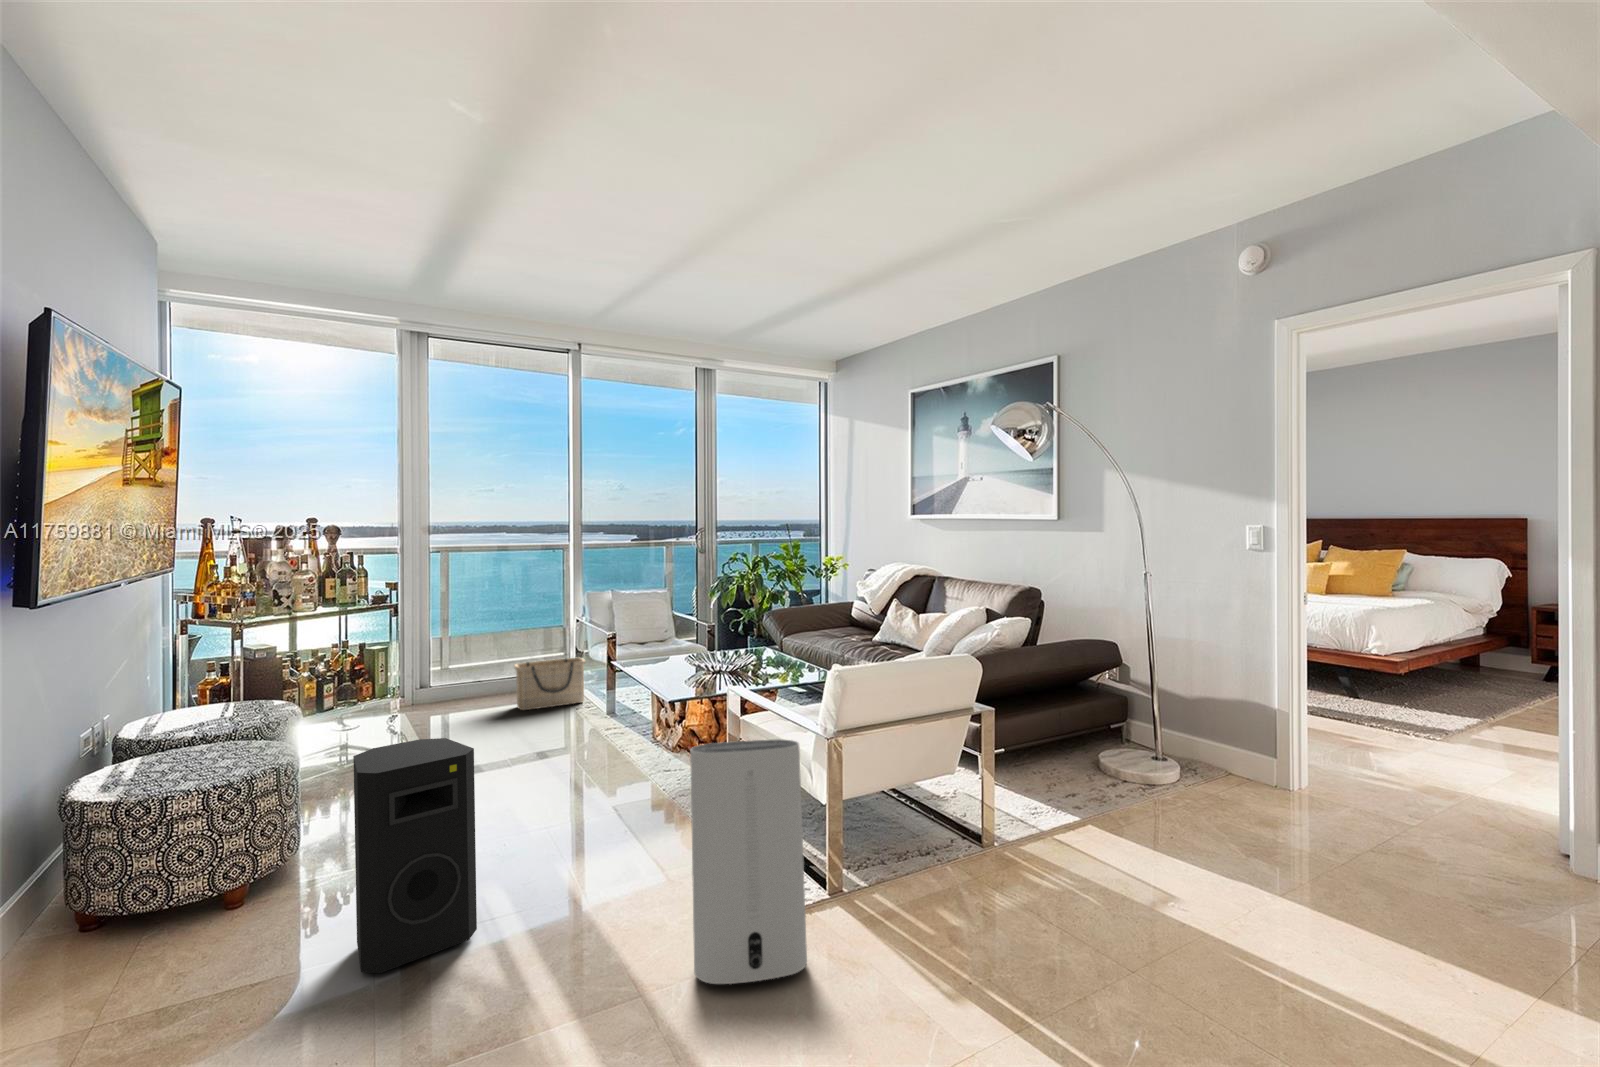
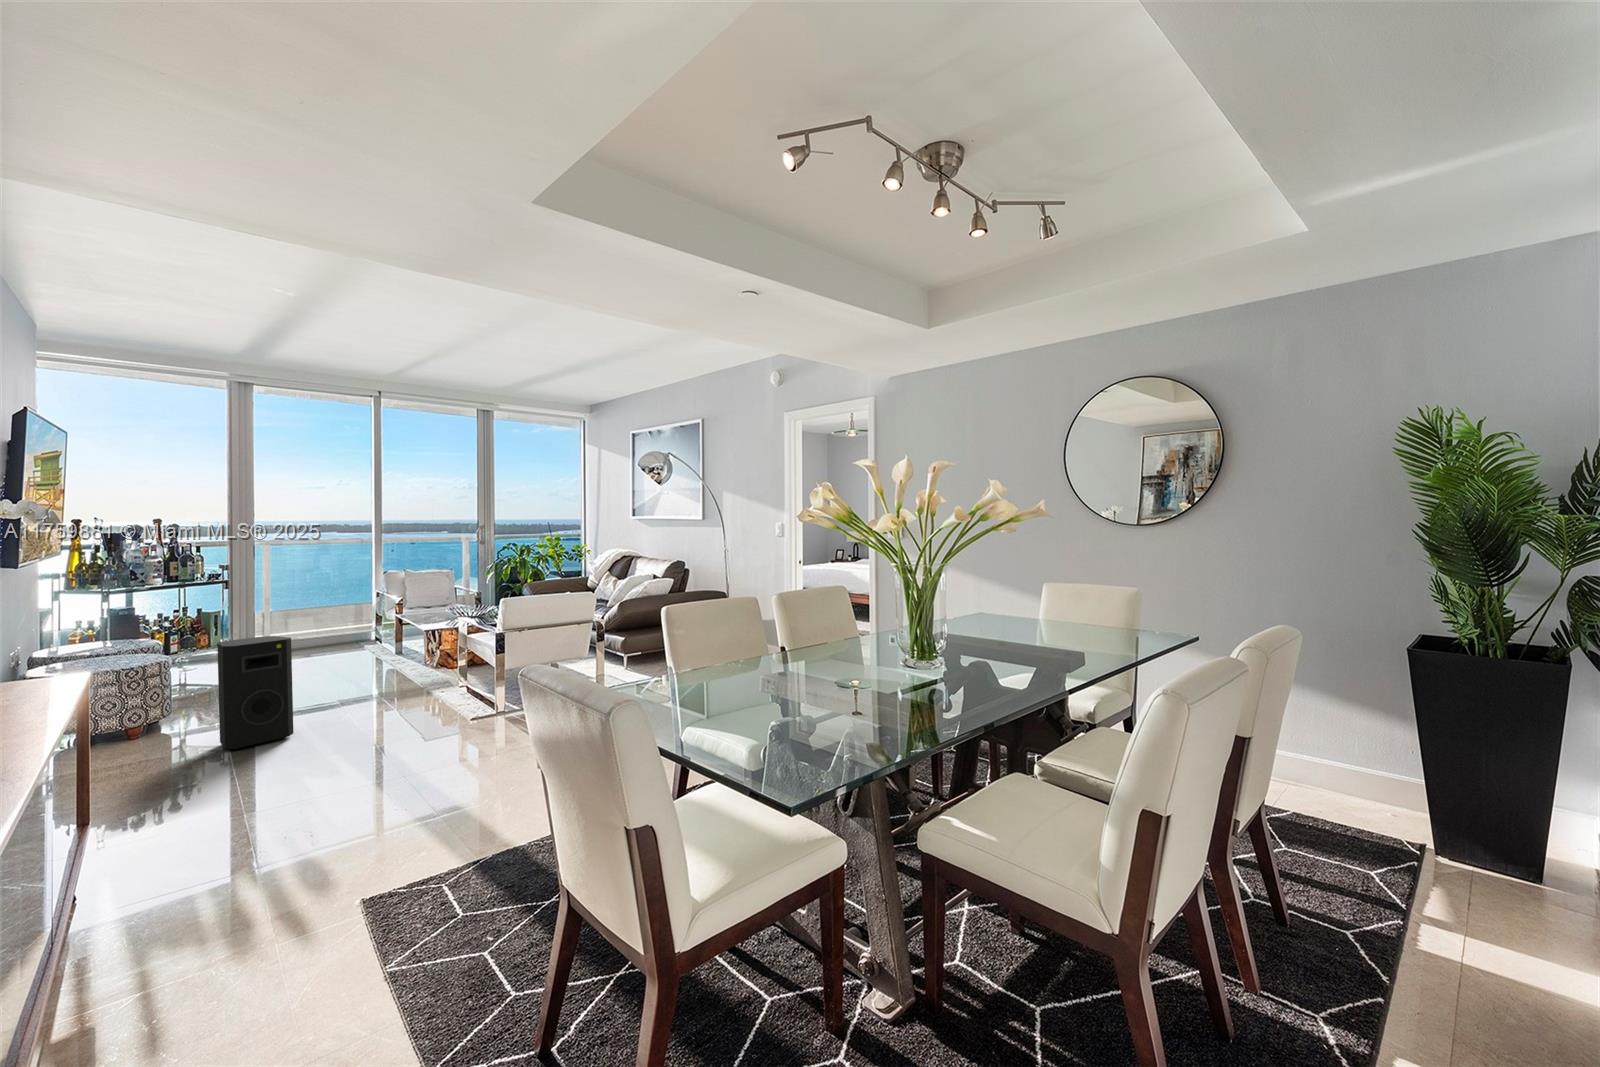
basket: present [514,658,585,710] -> none [323,620,380,657]
air purifier: present [690,739,807,984] -> none [414,625,476,736]

